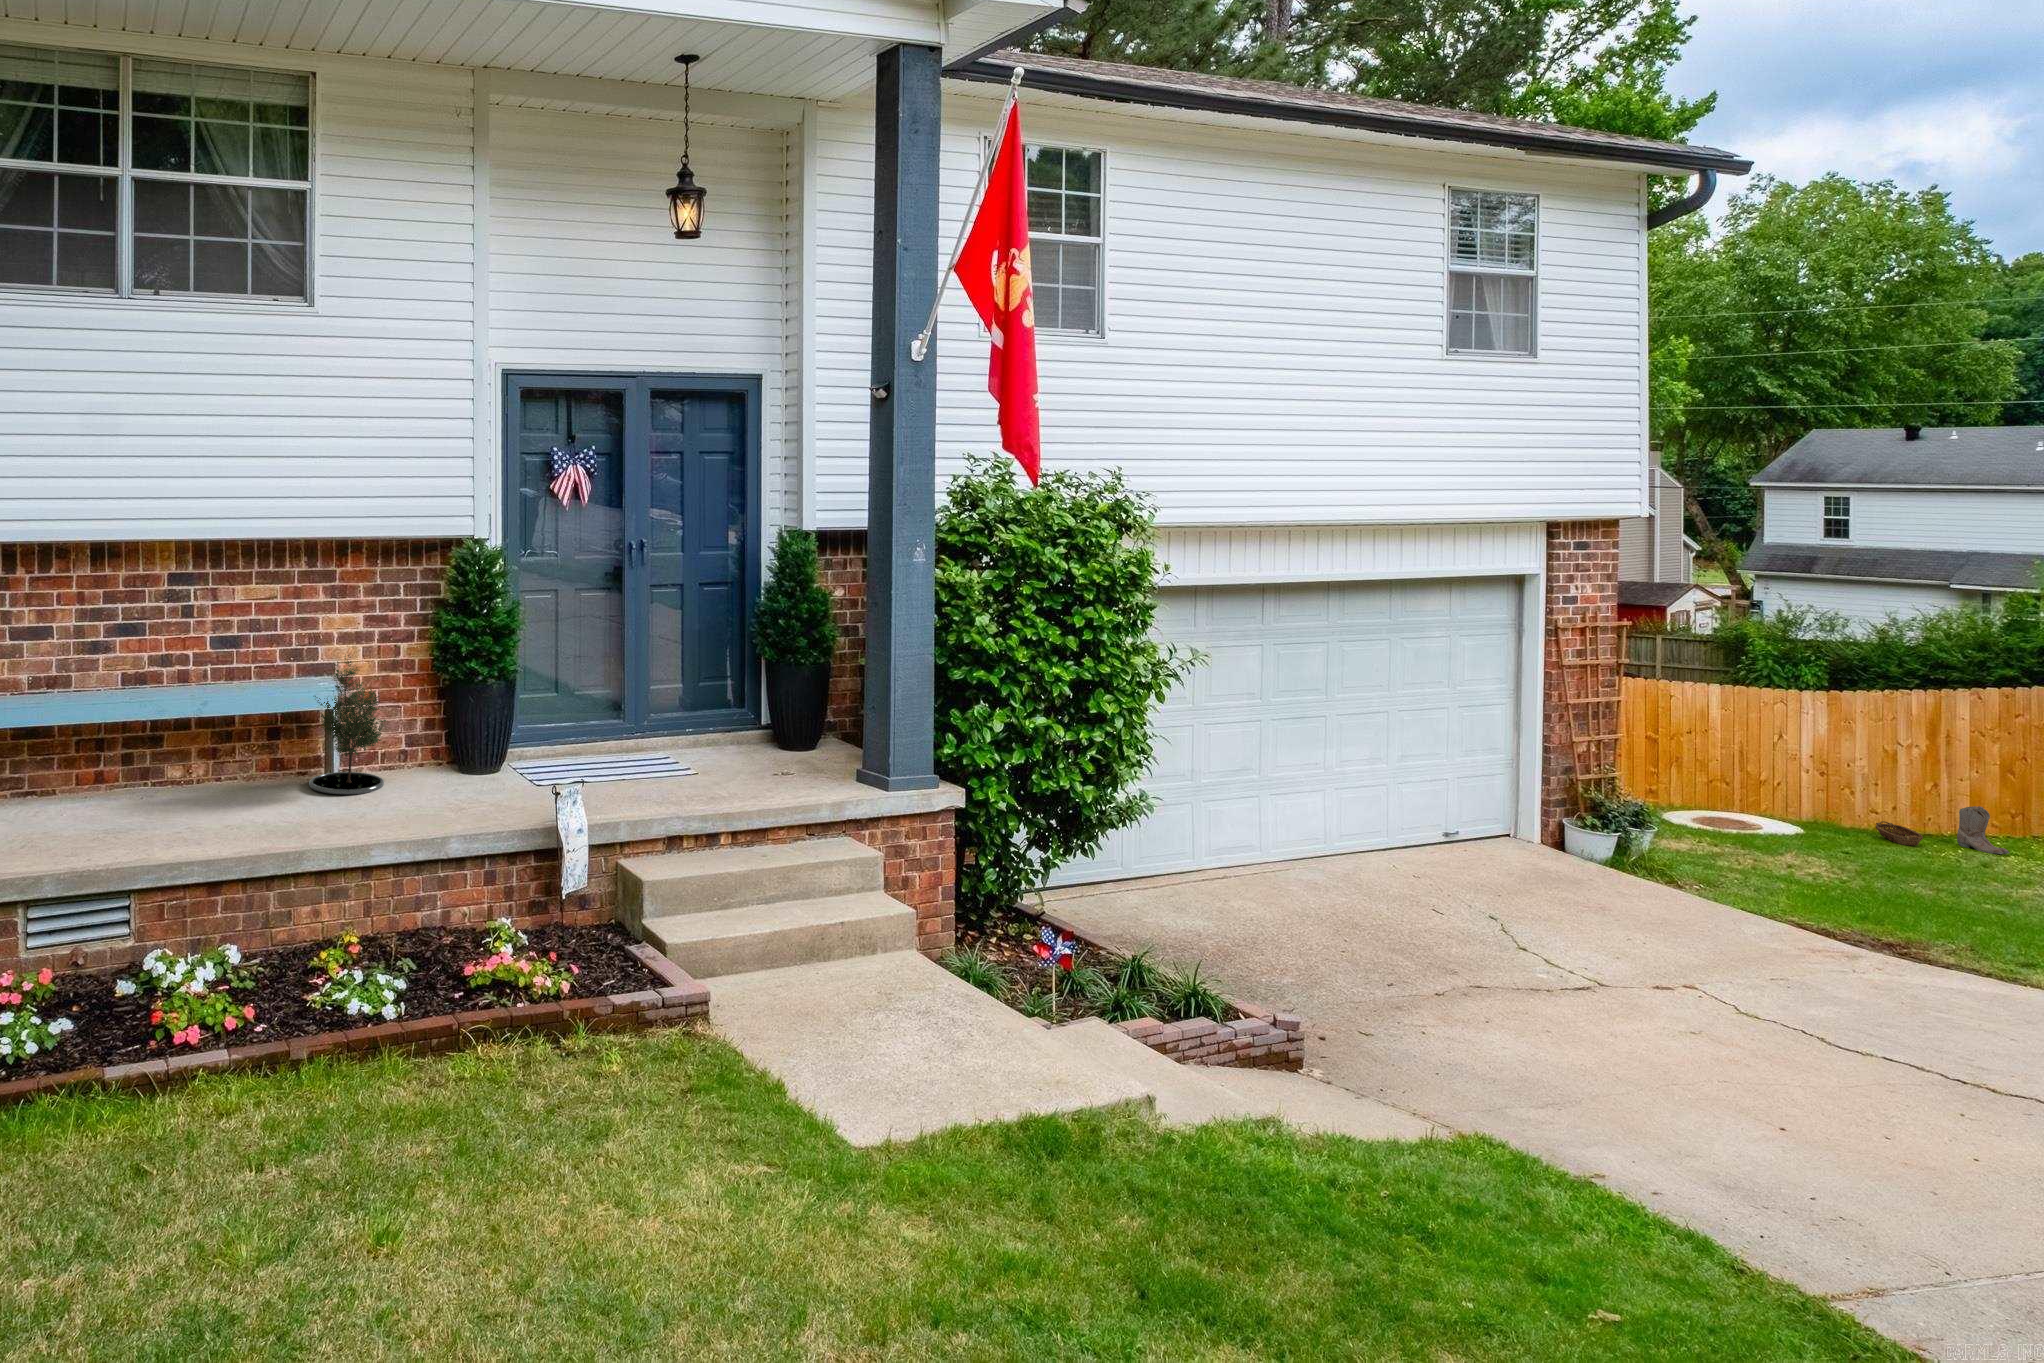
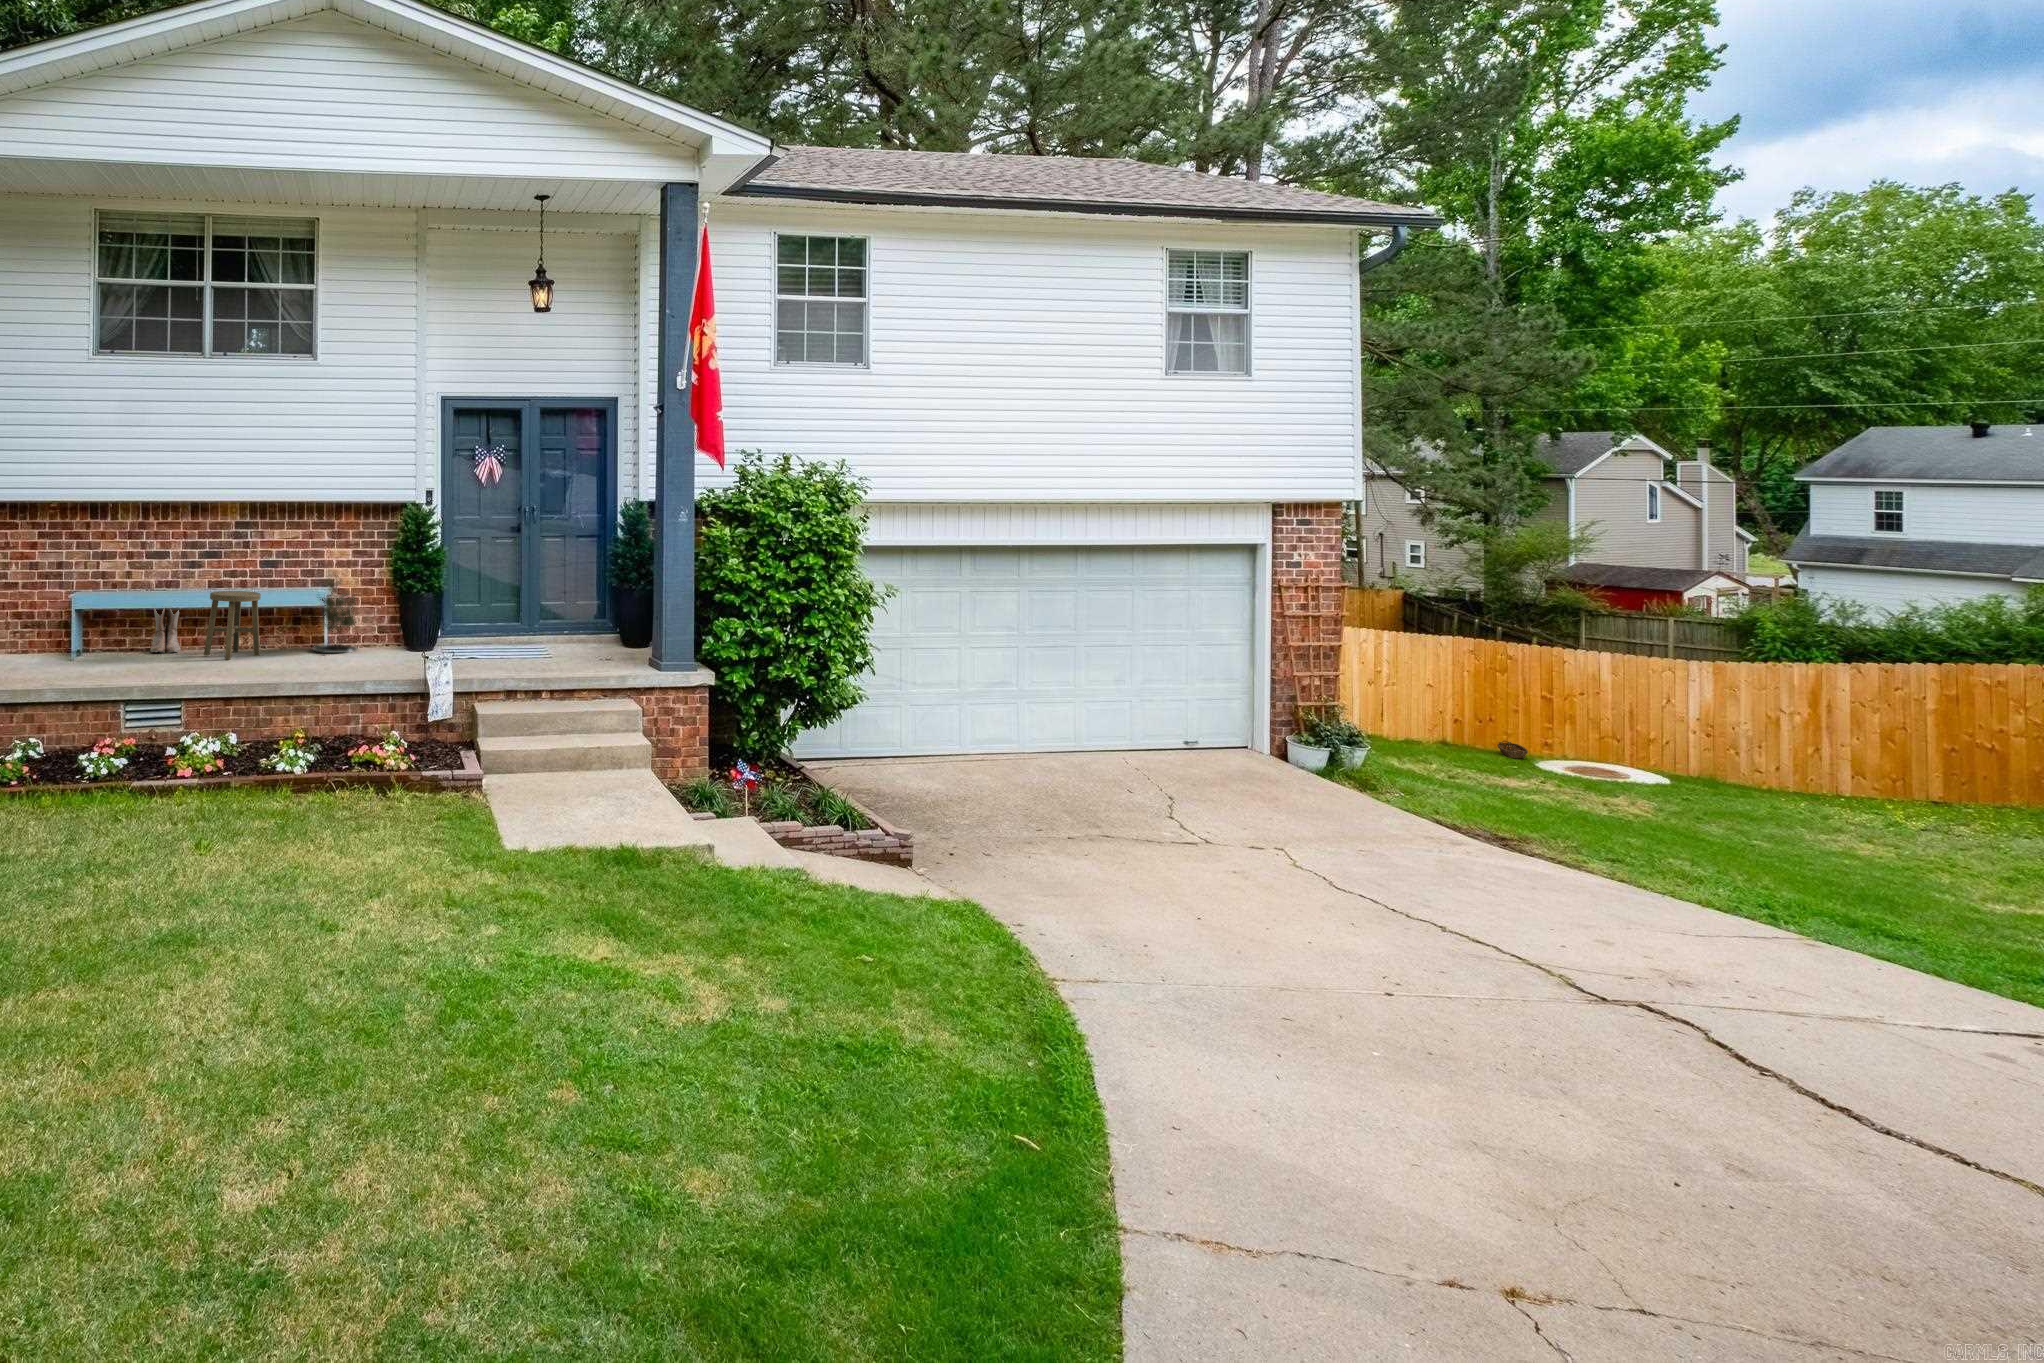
stool: none [127,693,225,820] -> present [204,591,261,659]
boots: present [1957,806,2009,854] -> present [150,608,180,653]
basket: present [1876,821,1923,846] -> present [1497,740,1528,758]

